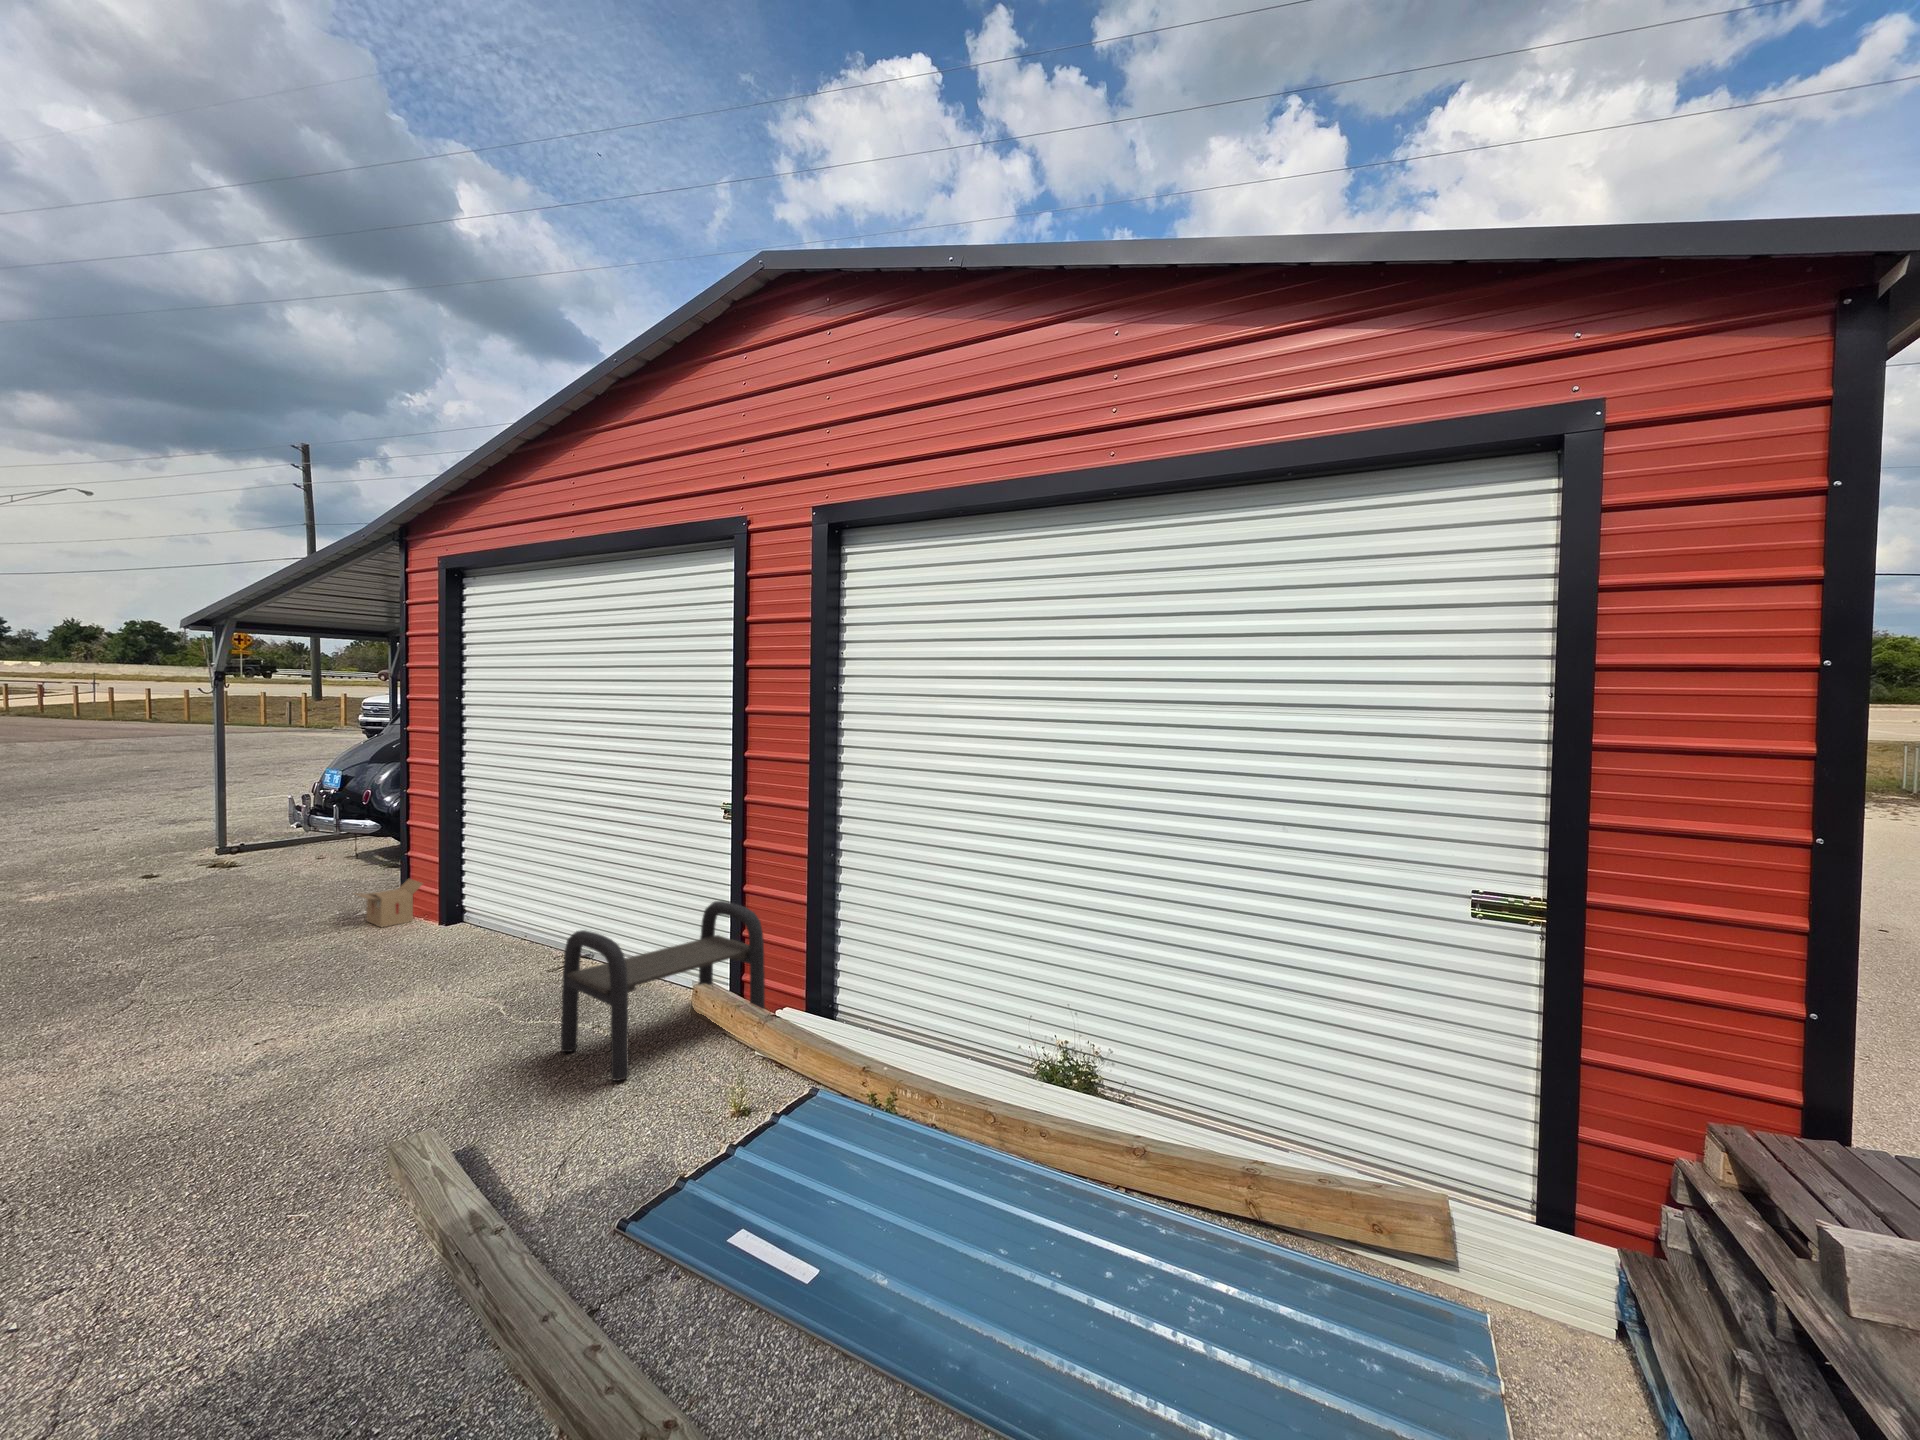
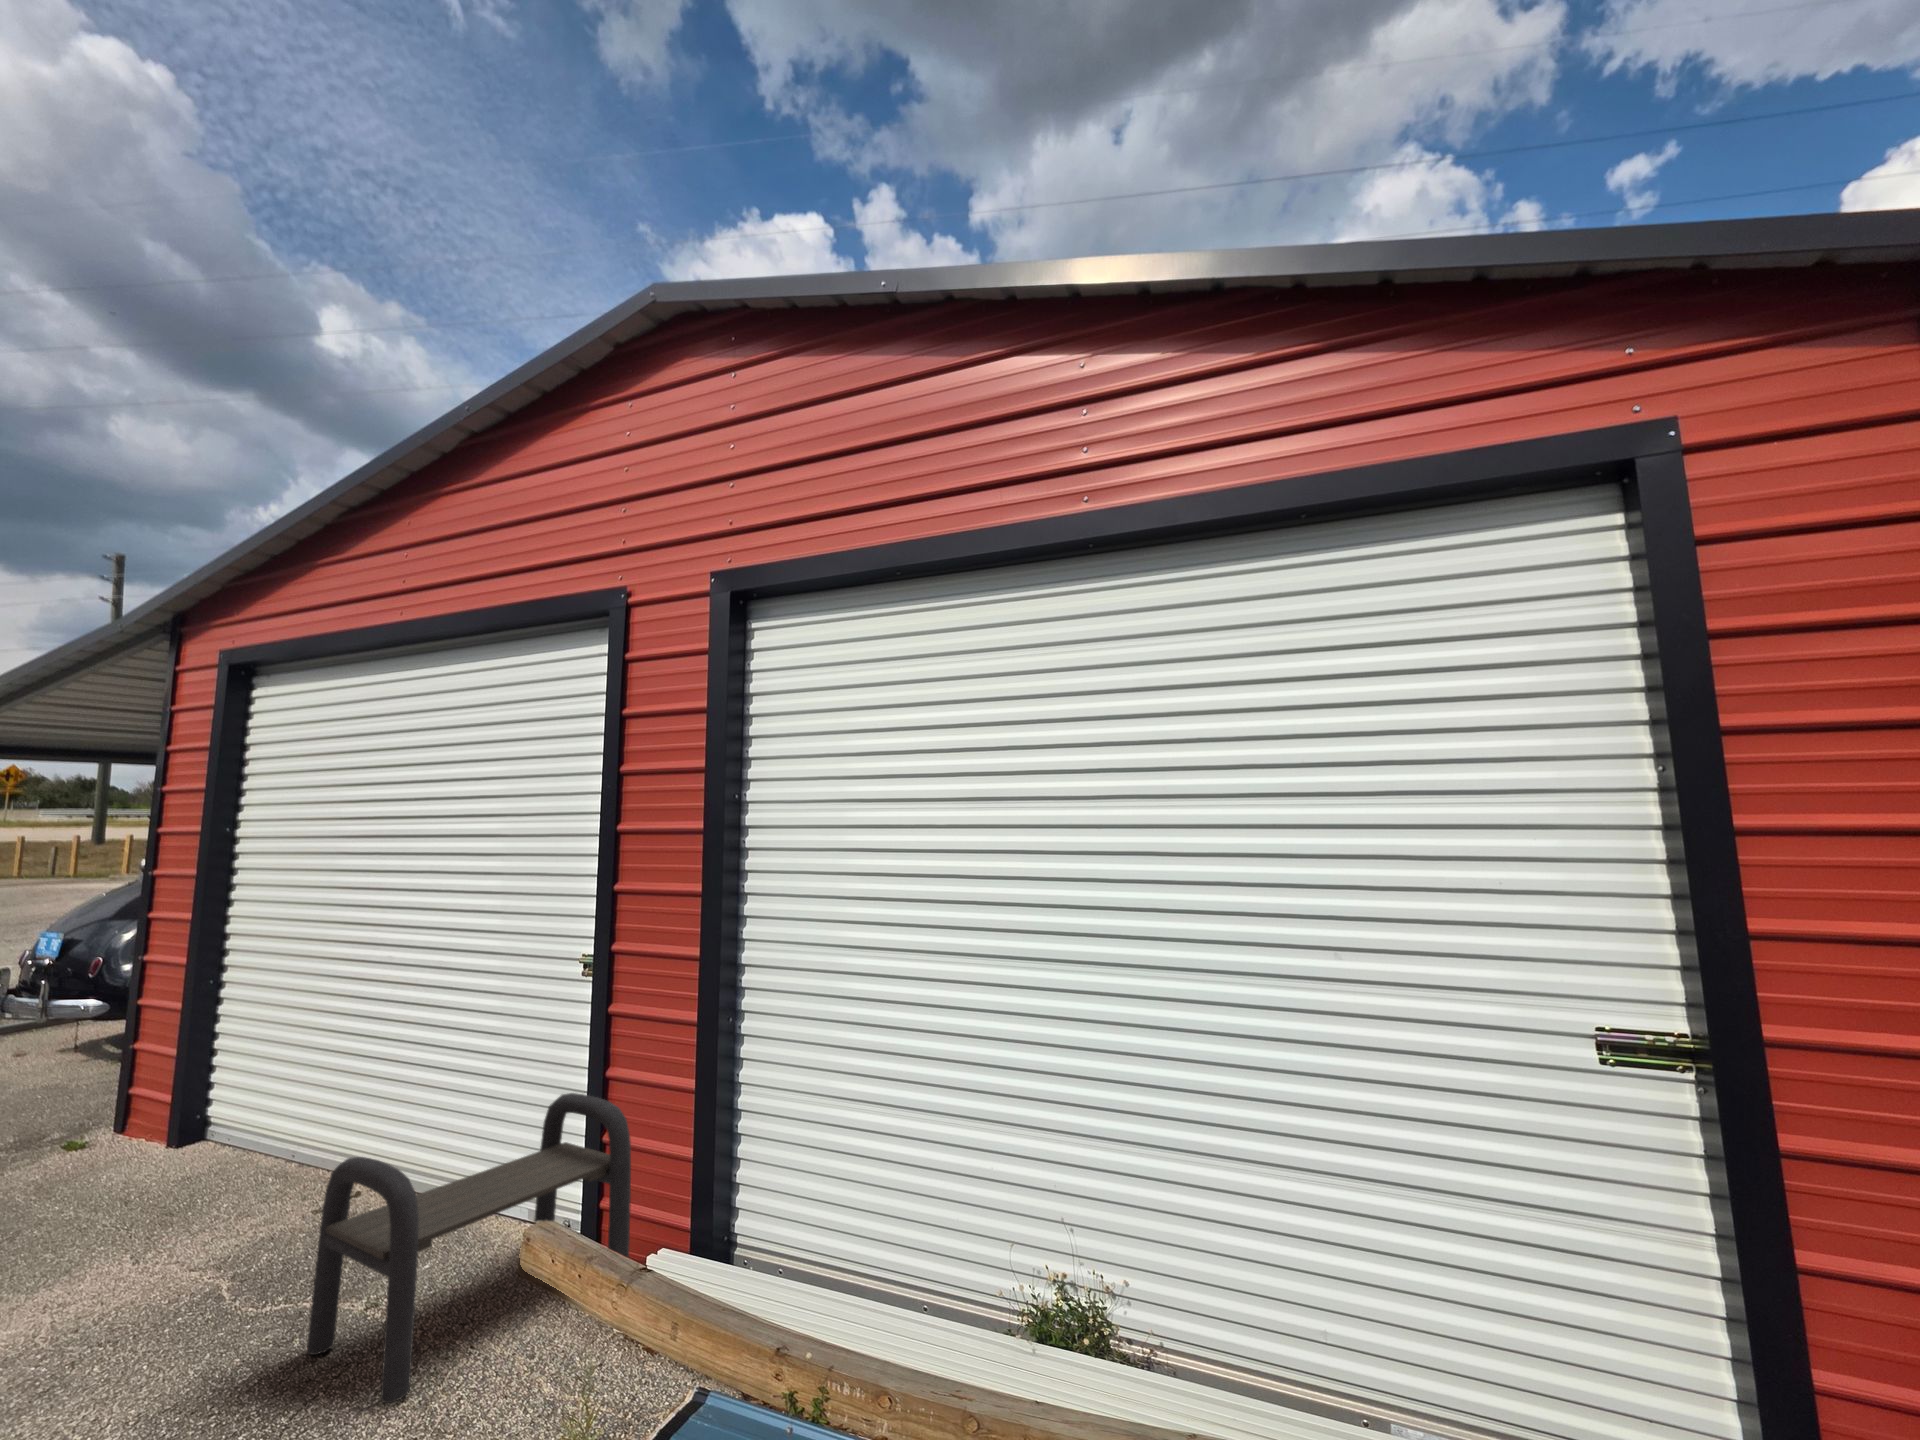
cardboard box: present [356,879,423,927] -> none [33,1081,150,1158]

